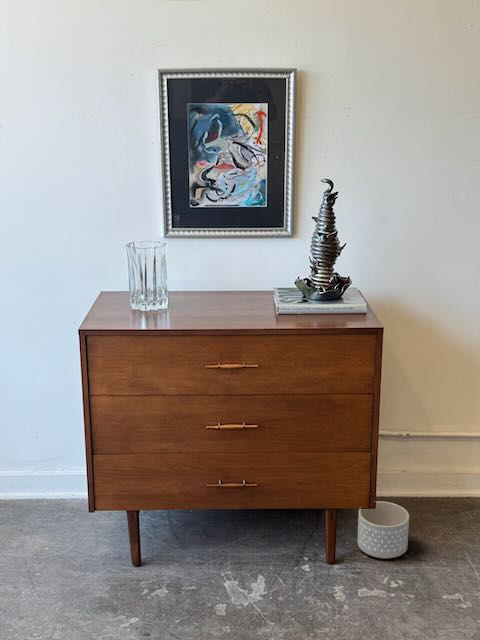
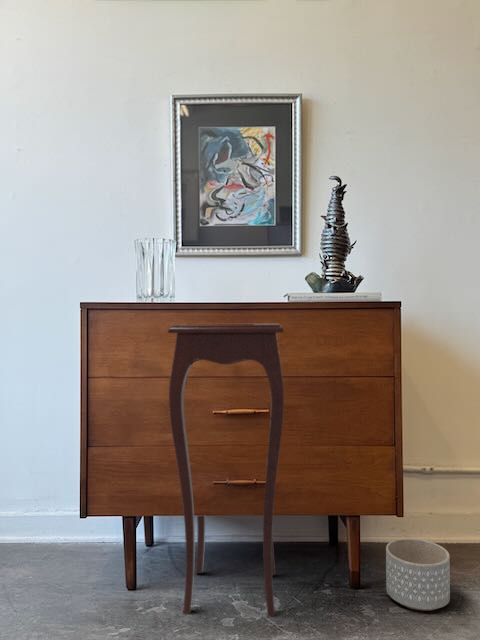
side table: none [177,321,277,568] -> present [168,324,284,617]

